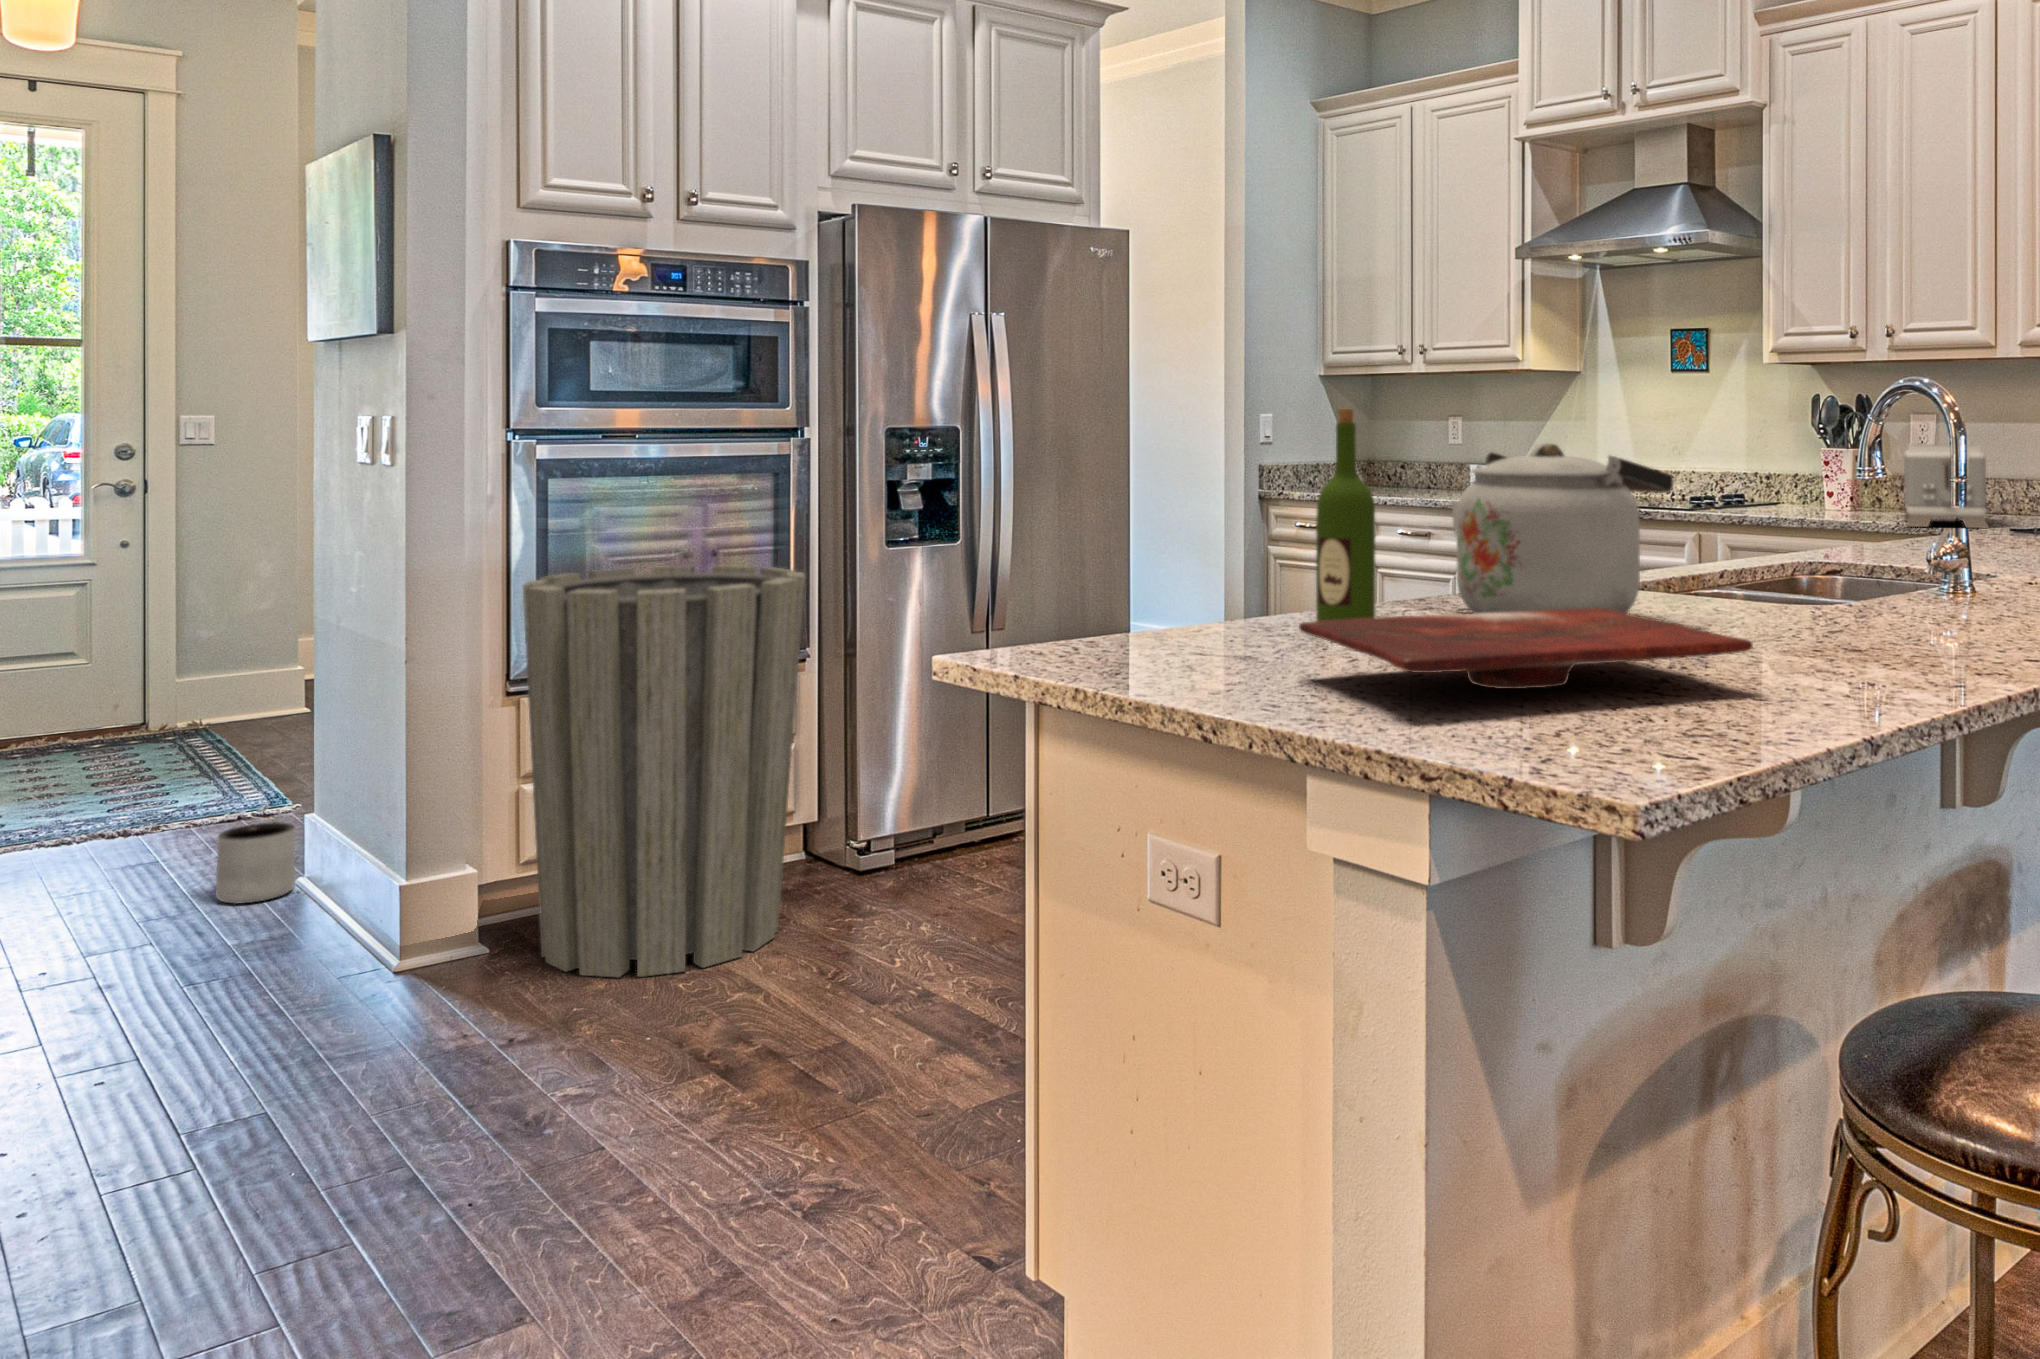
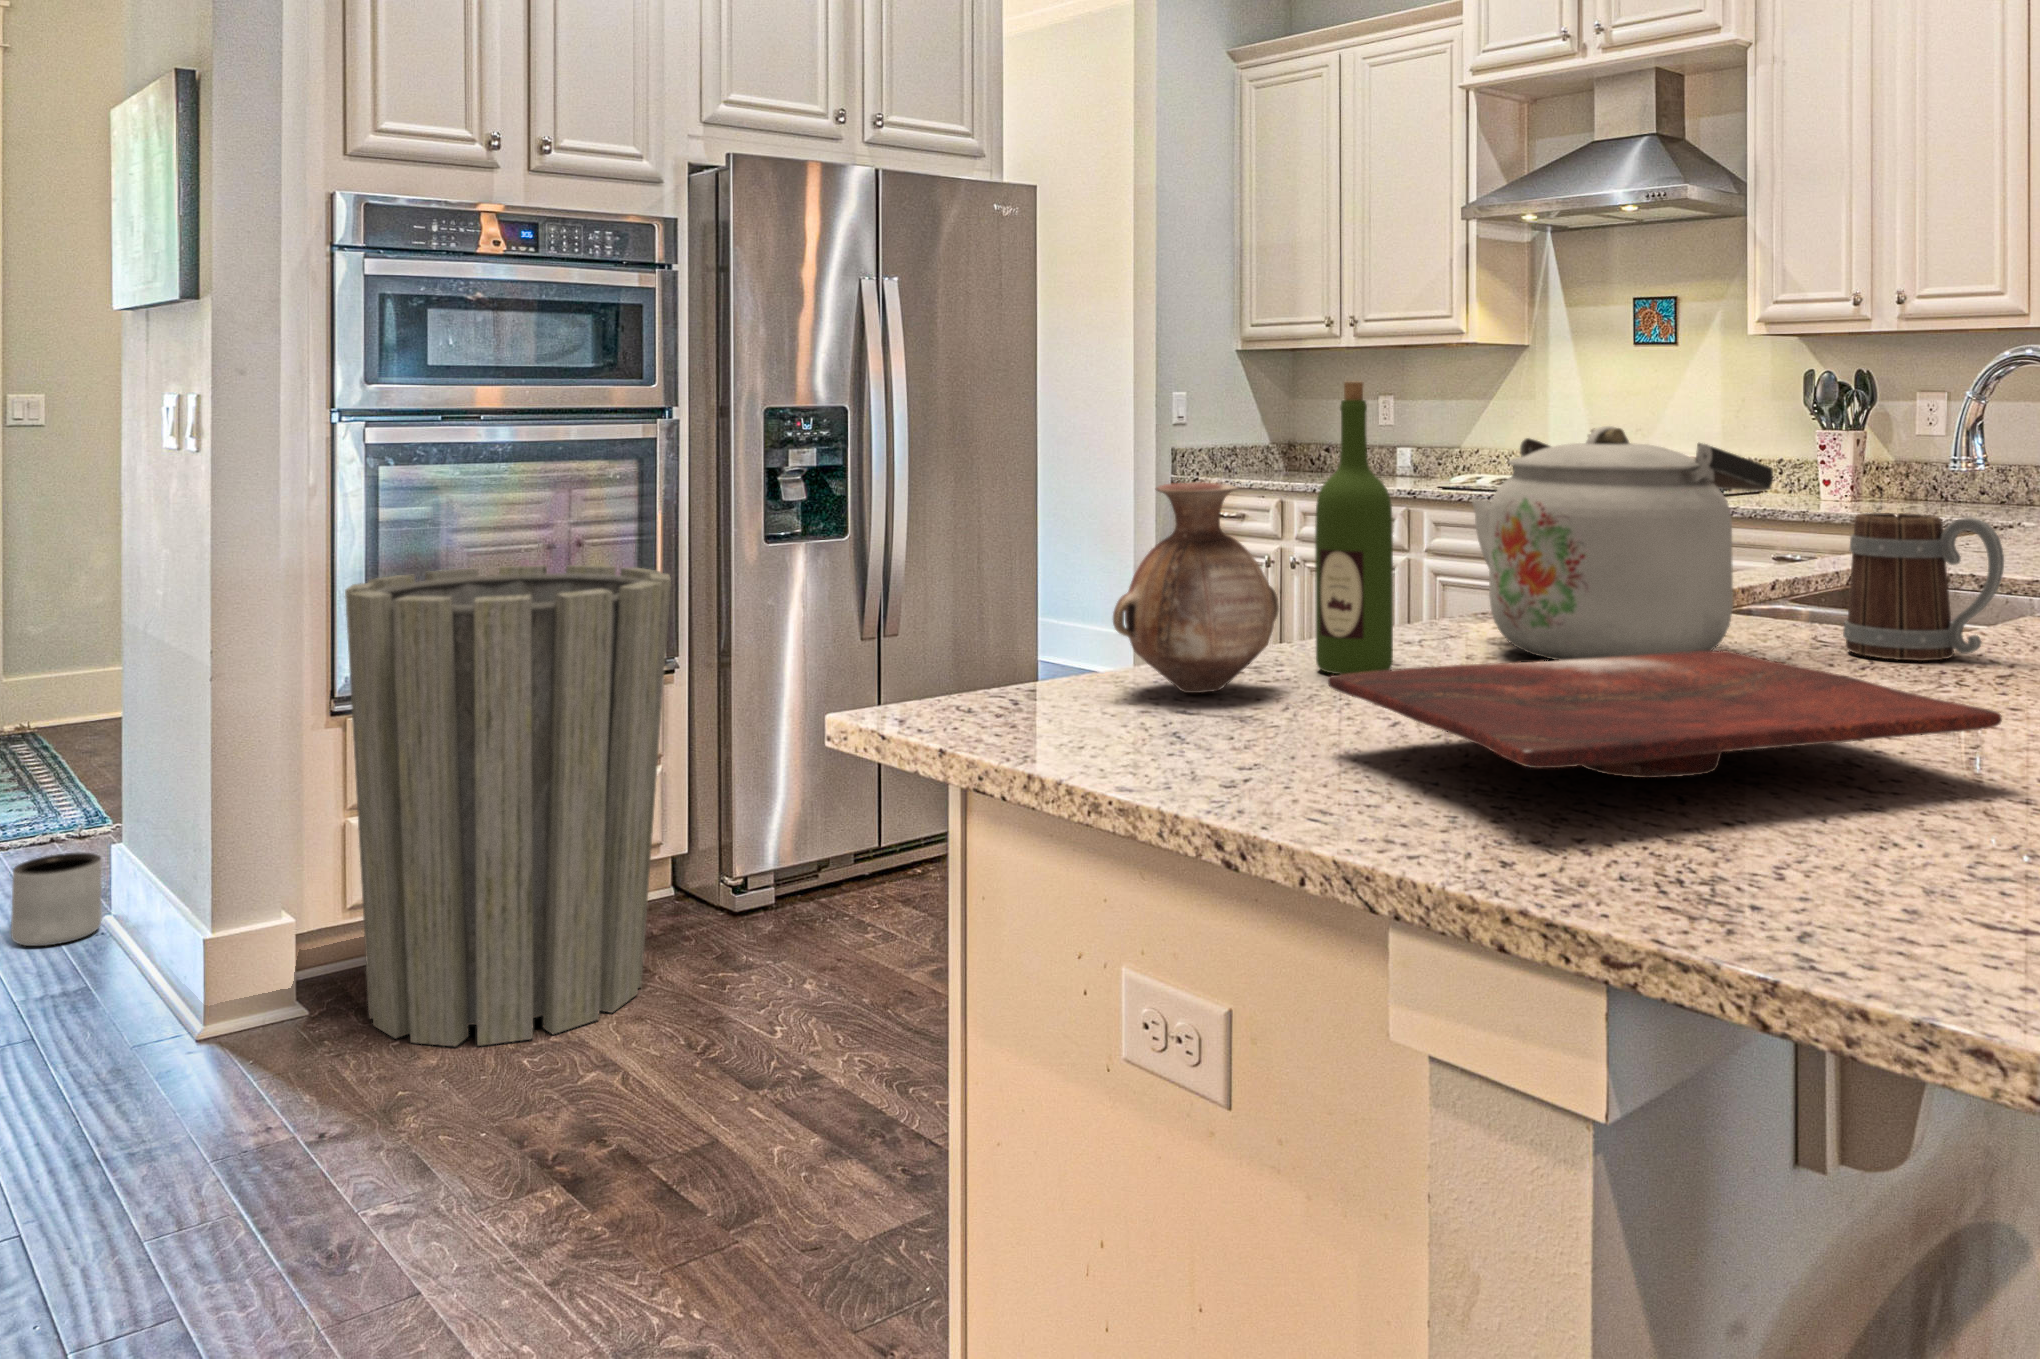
toaster: present [1904,444,1988,528] -> none [1918,427,2030,524]
vase: none [1155,486,1284,645] -> present [1113,483,1279,693]
mug: none [1730,510,1843,623] -> present [1843,513,2004,661]

